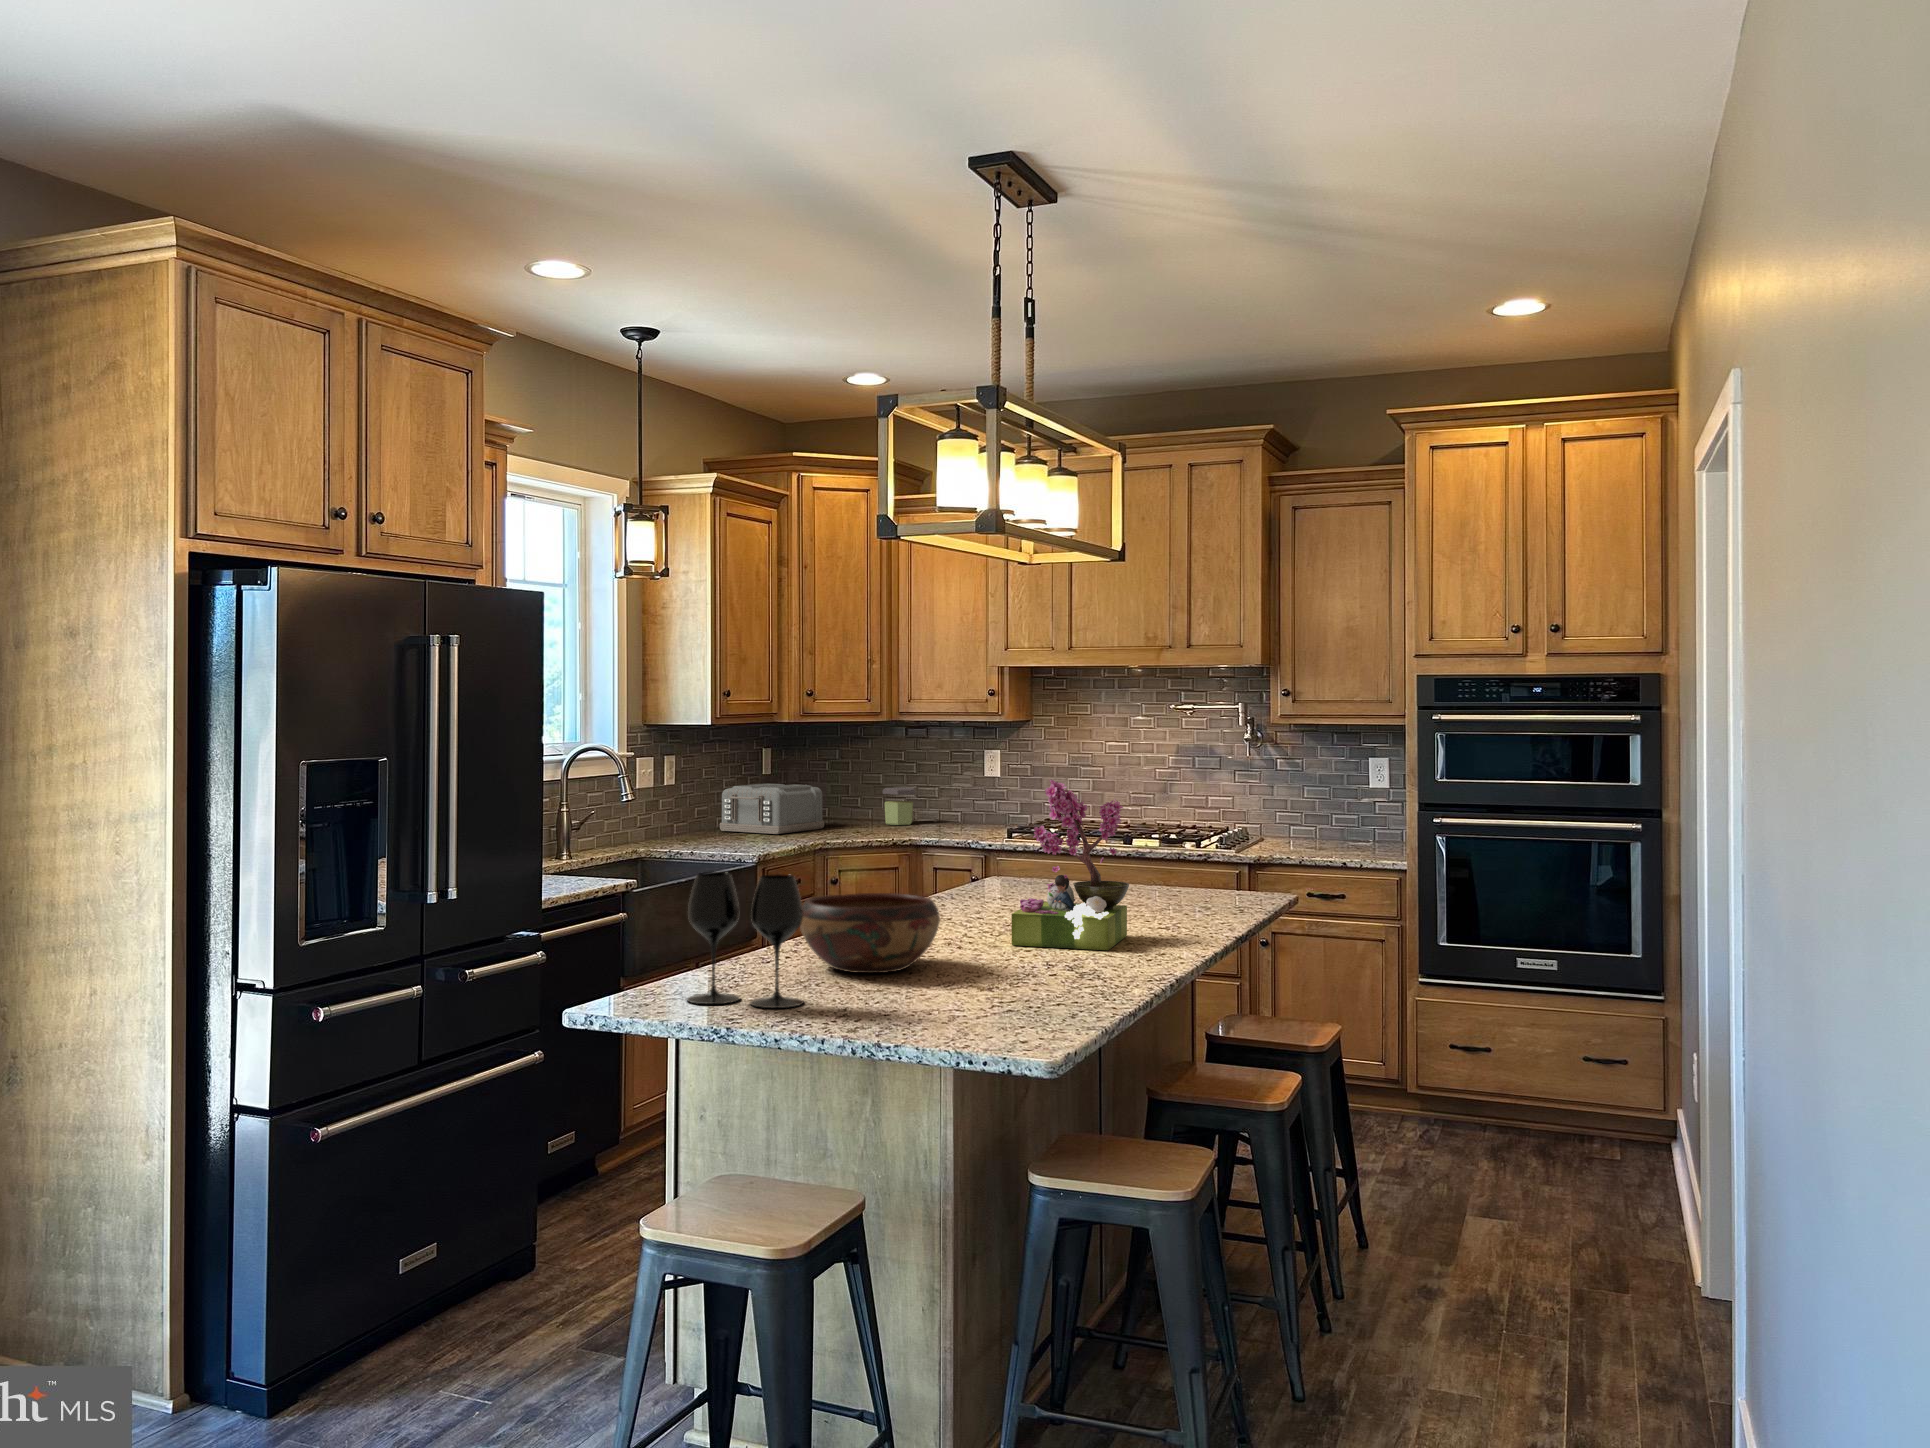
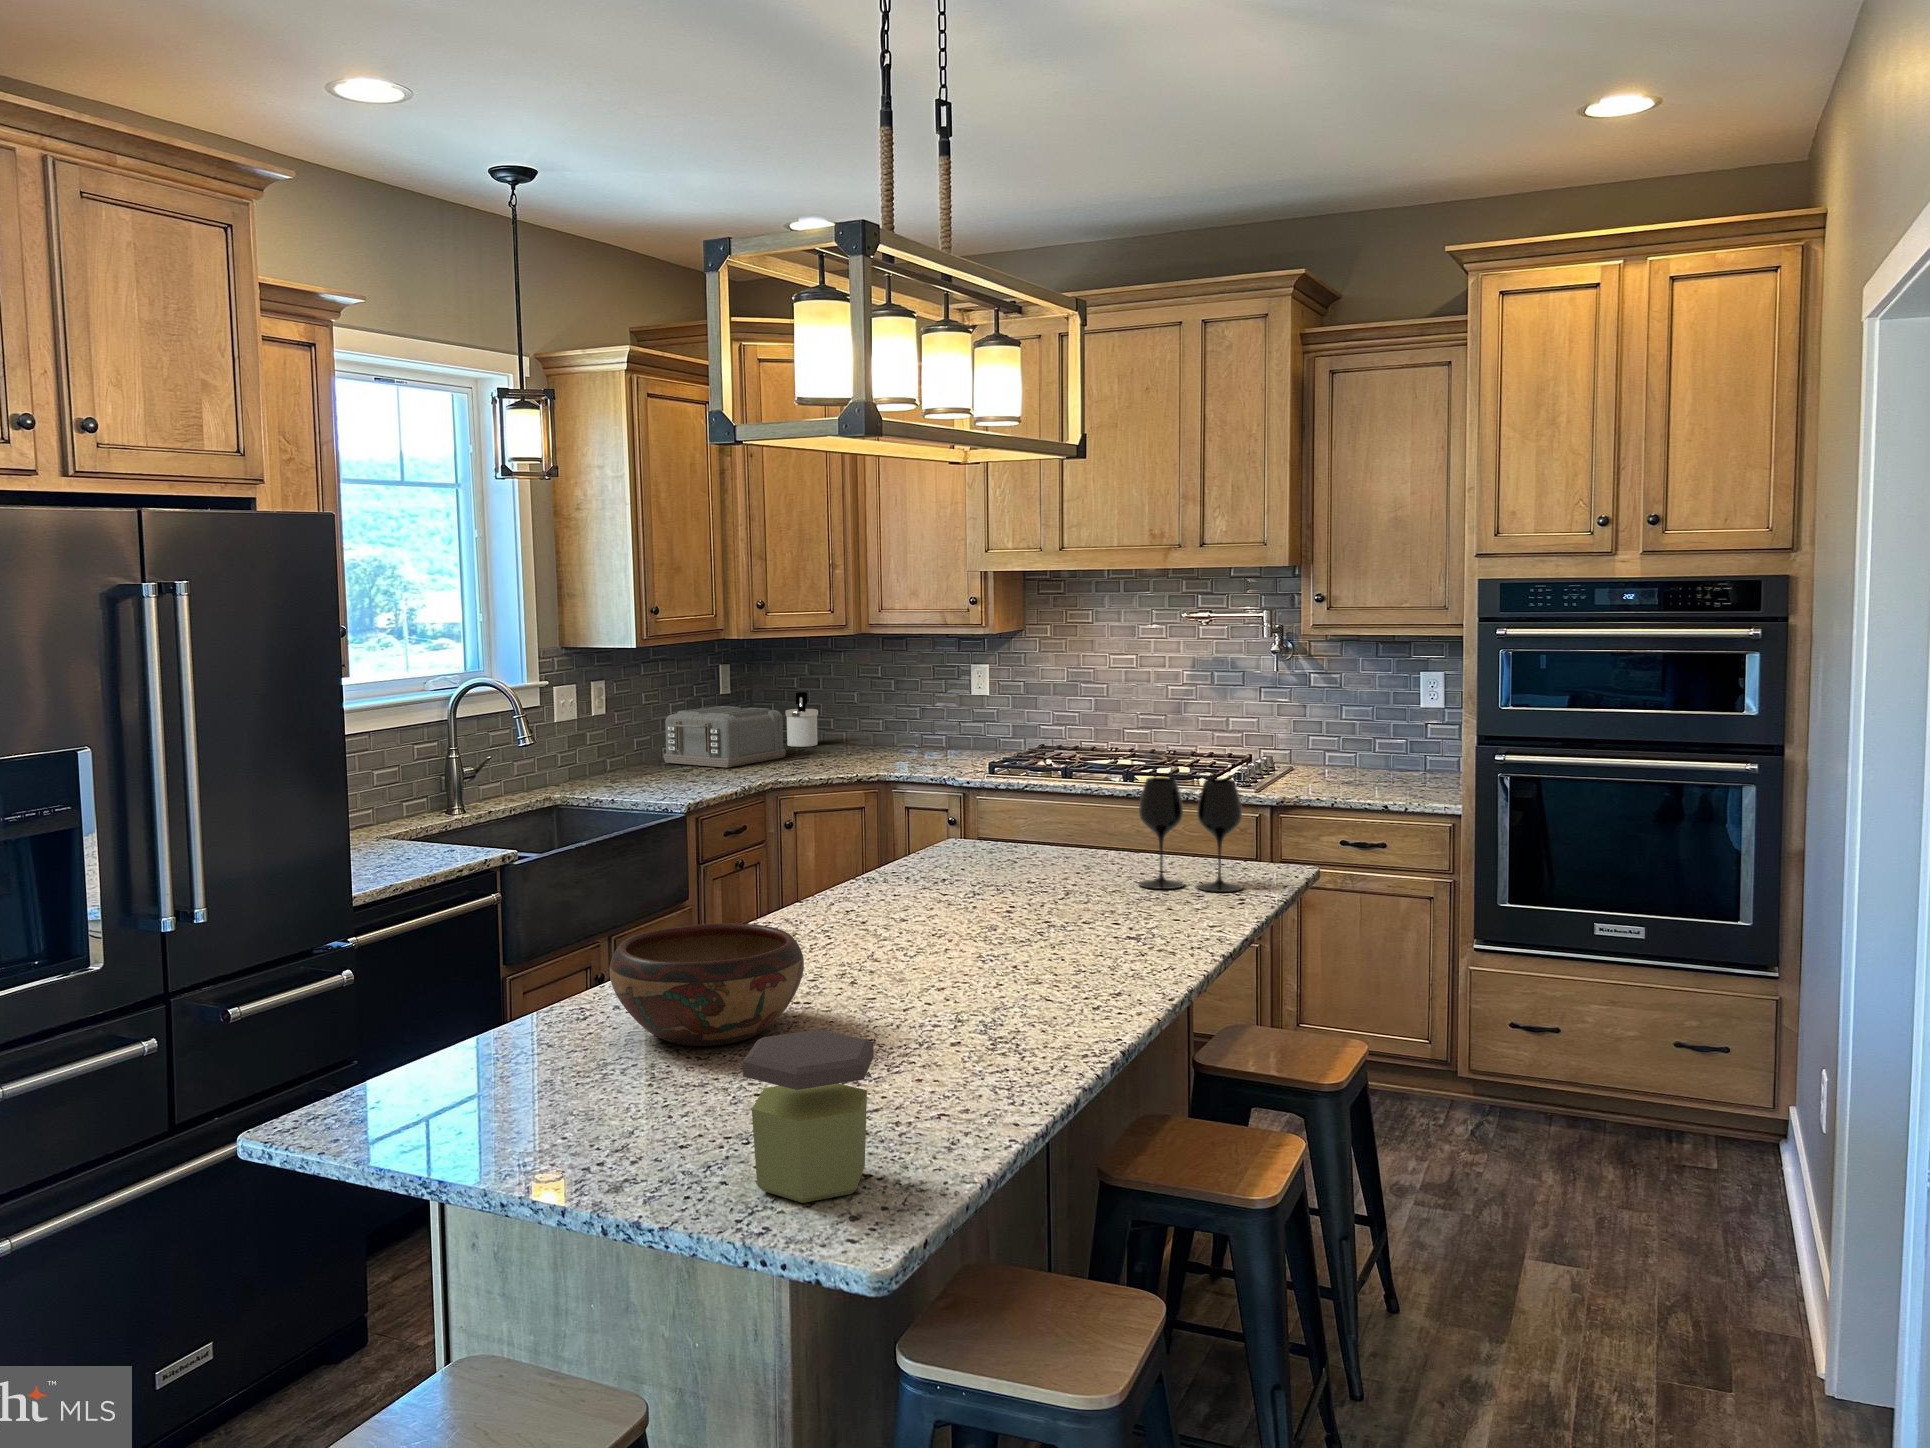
soap dispenser: none [821,774,849,821] -> present [785,692,818,747]
flower arrangement: present [1012,780,1129,950] -> none [919,751,1080,991]
jar: present [883,787,915,825] -> present [743,1029,874,1203]
wine glass: present [687,872,803,1008] -> present [1139,777,1243,892]

